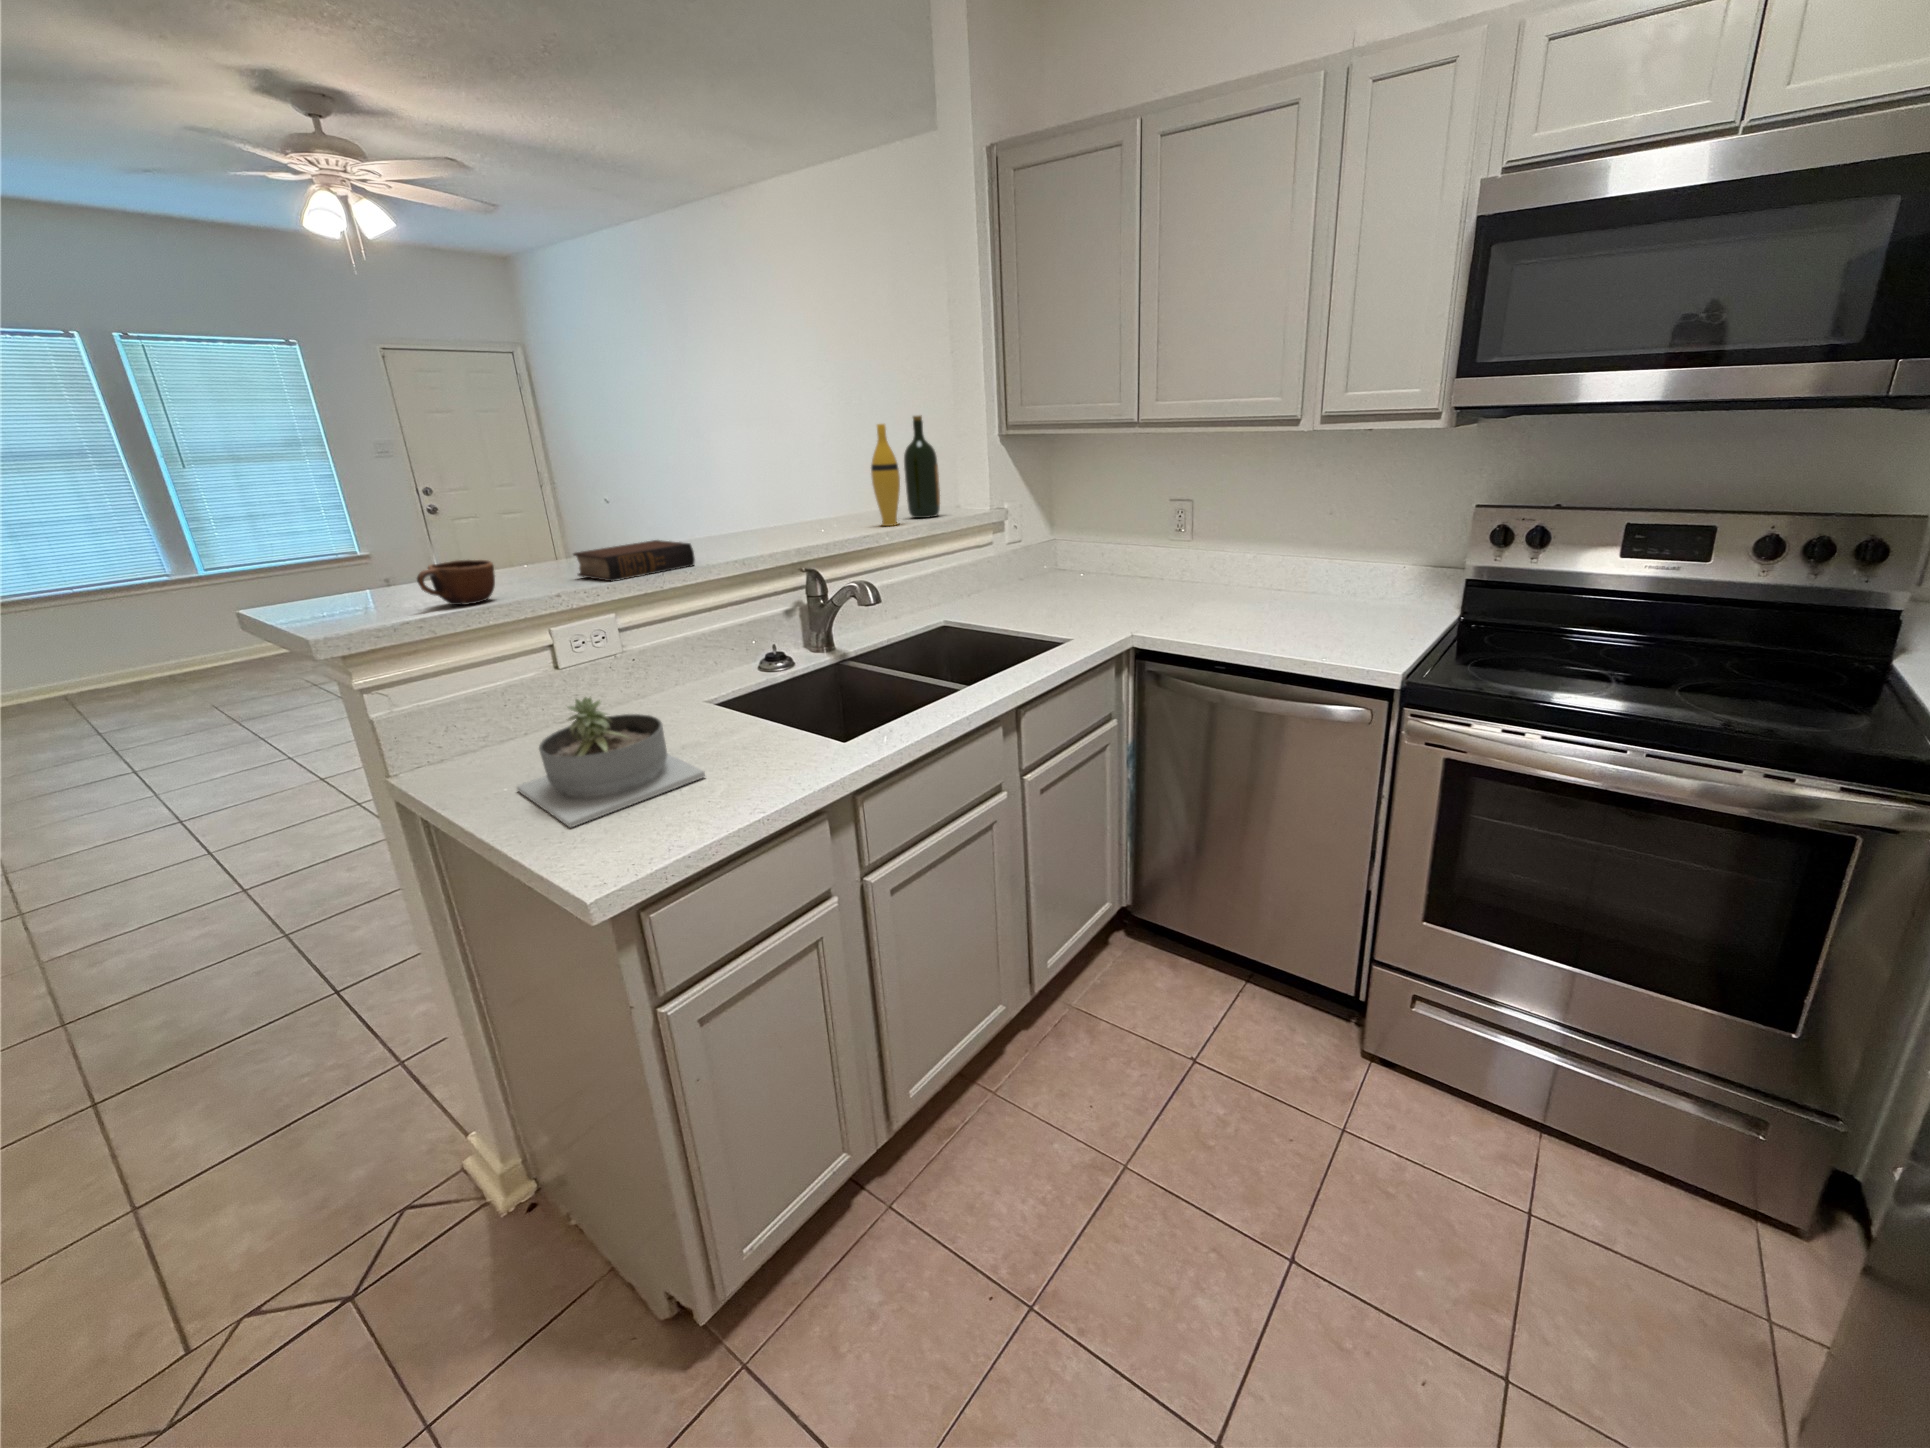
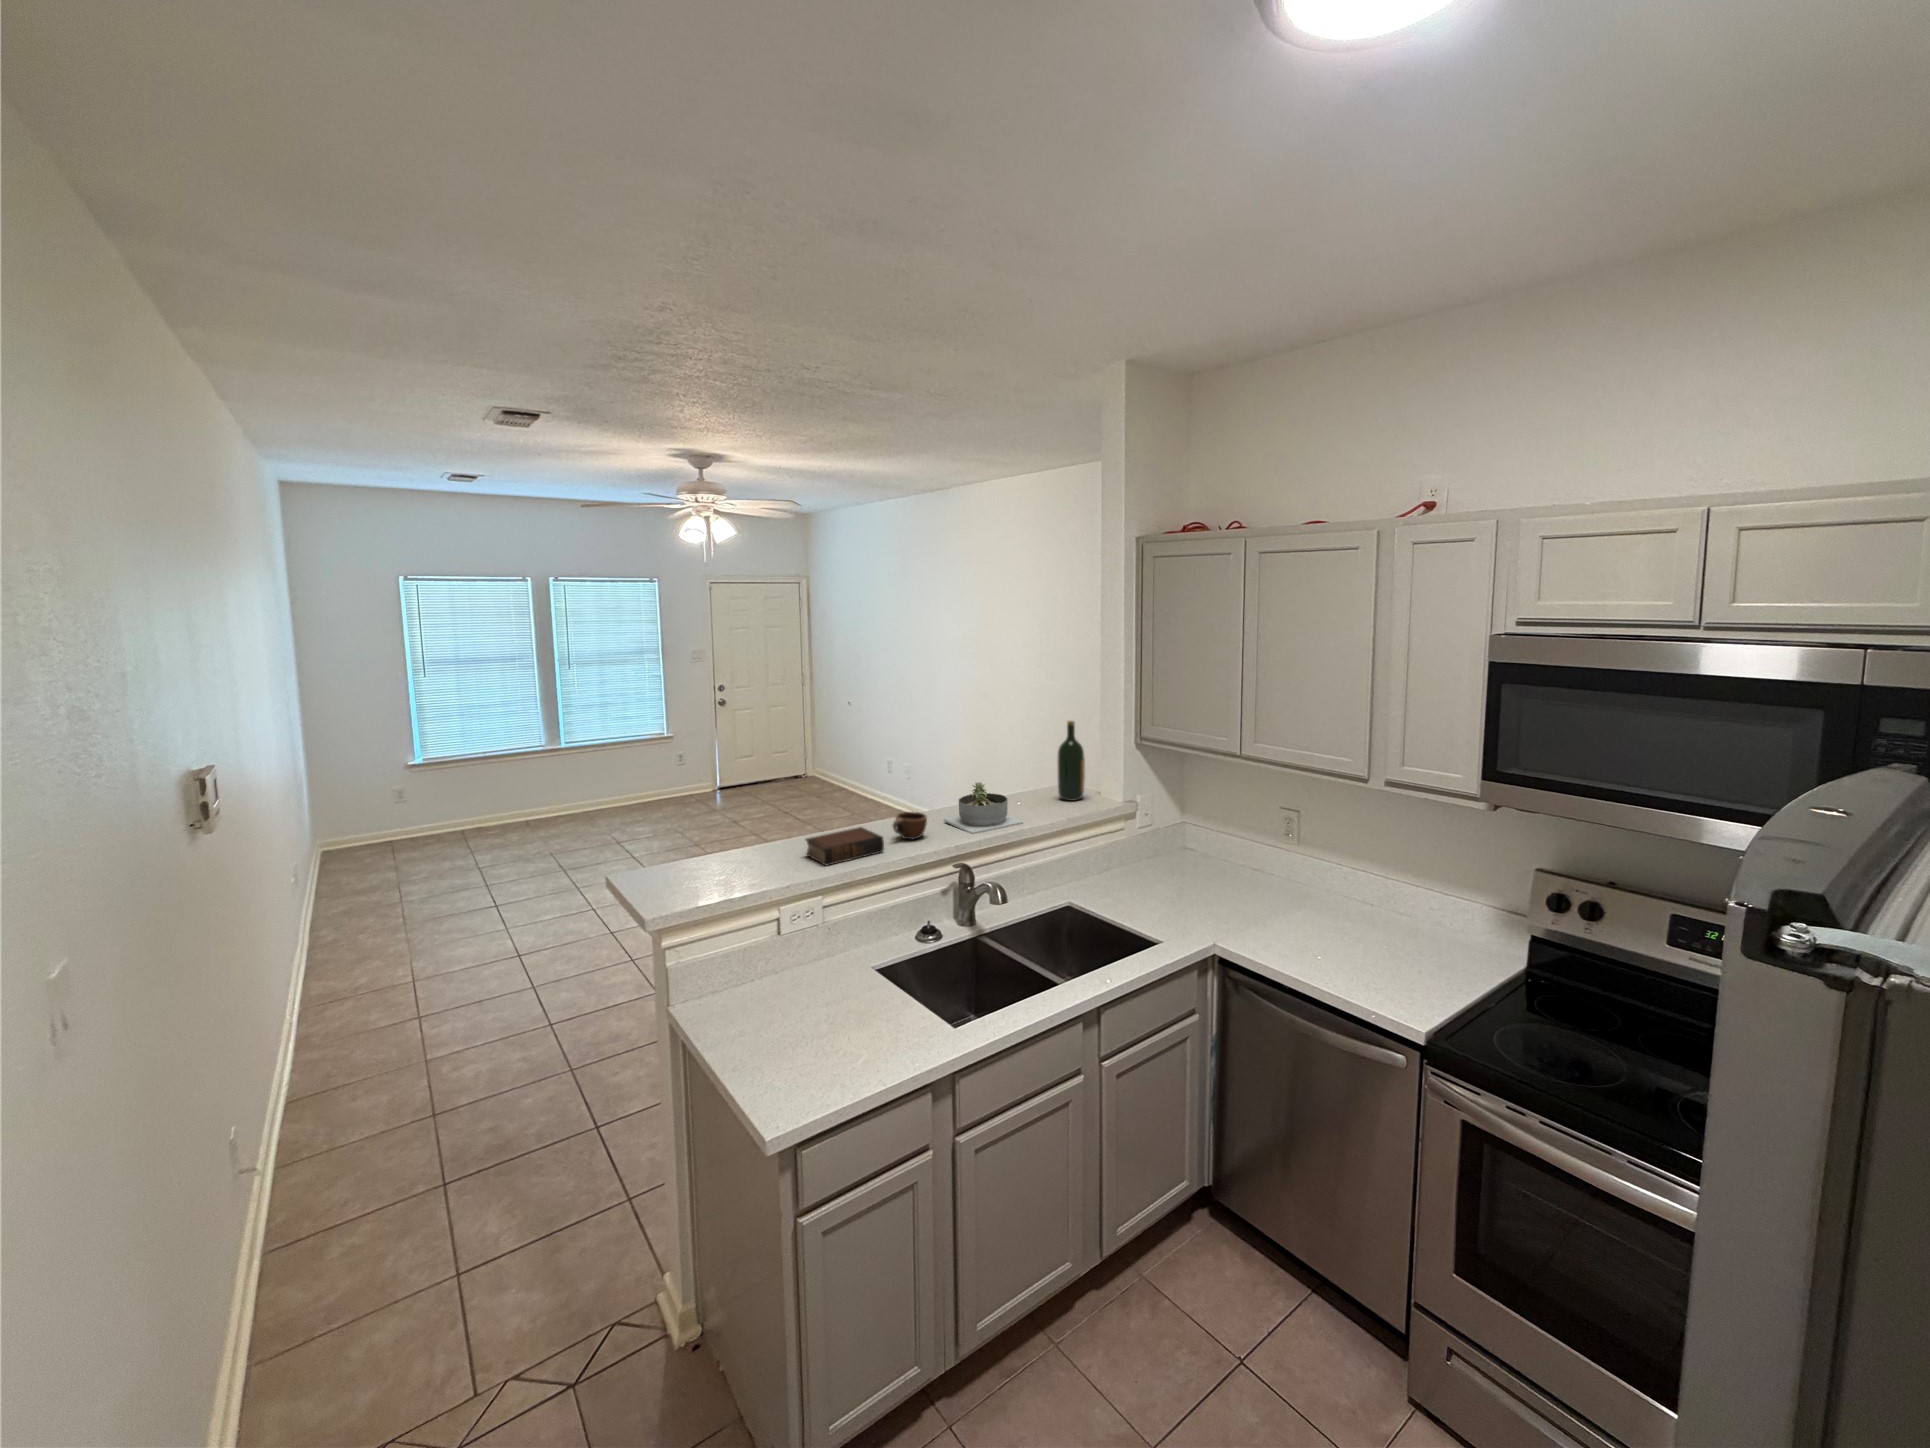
vase: present [871,424,900,526] -> none [1028,732,1050,811]
mug: present [417,560,495,605] -> present [893,812,927,840]
succulent planter: present [517,697,705,827] -> present [943,782,1023,834]

